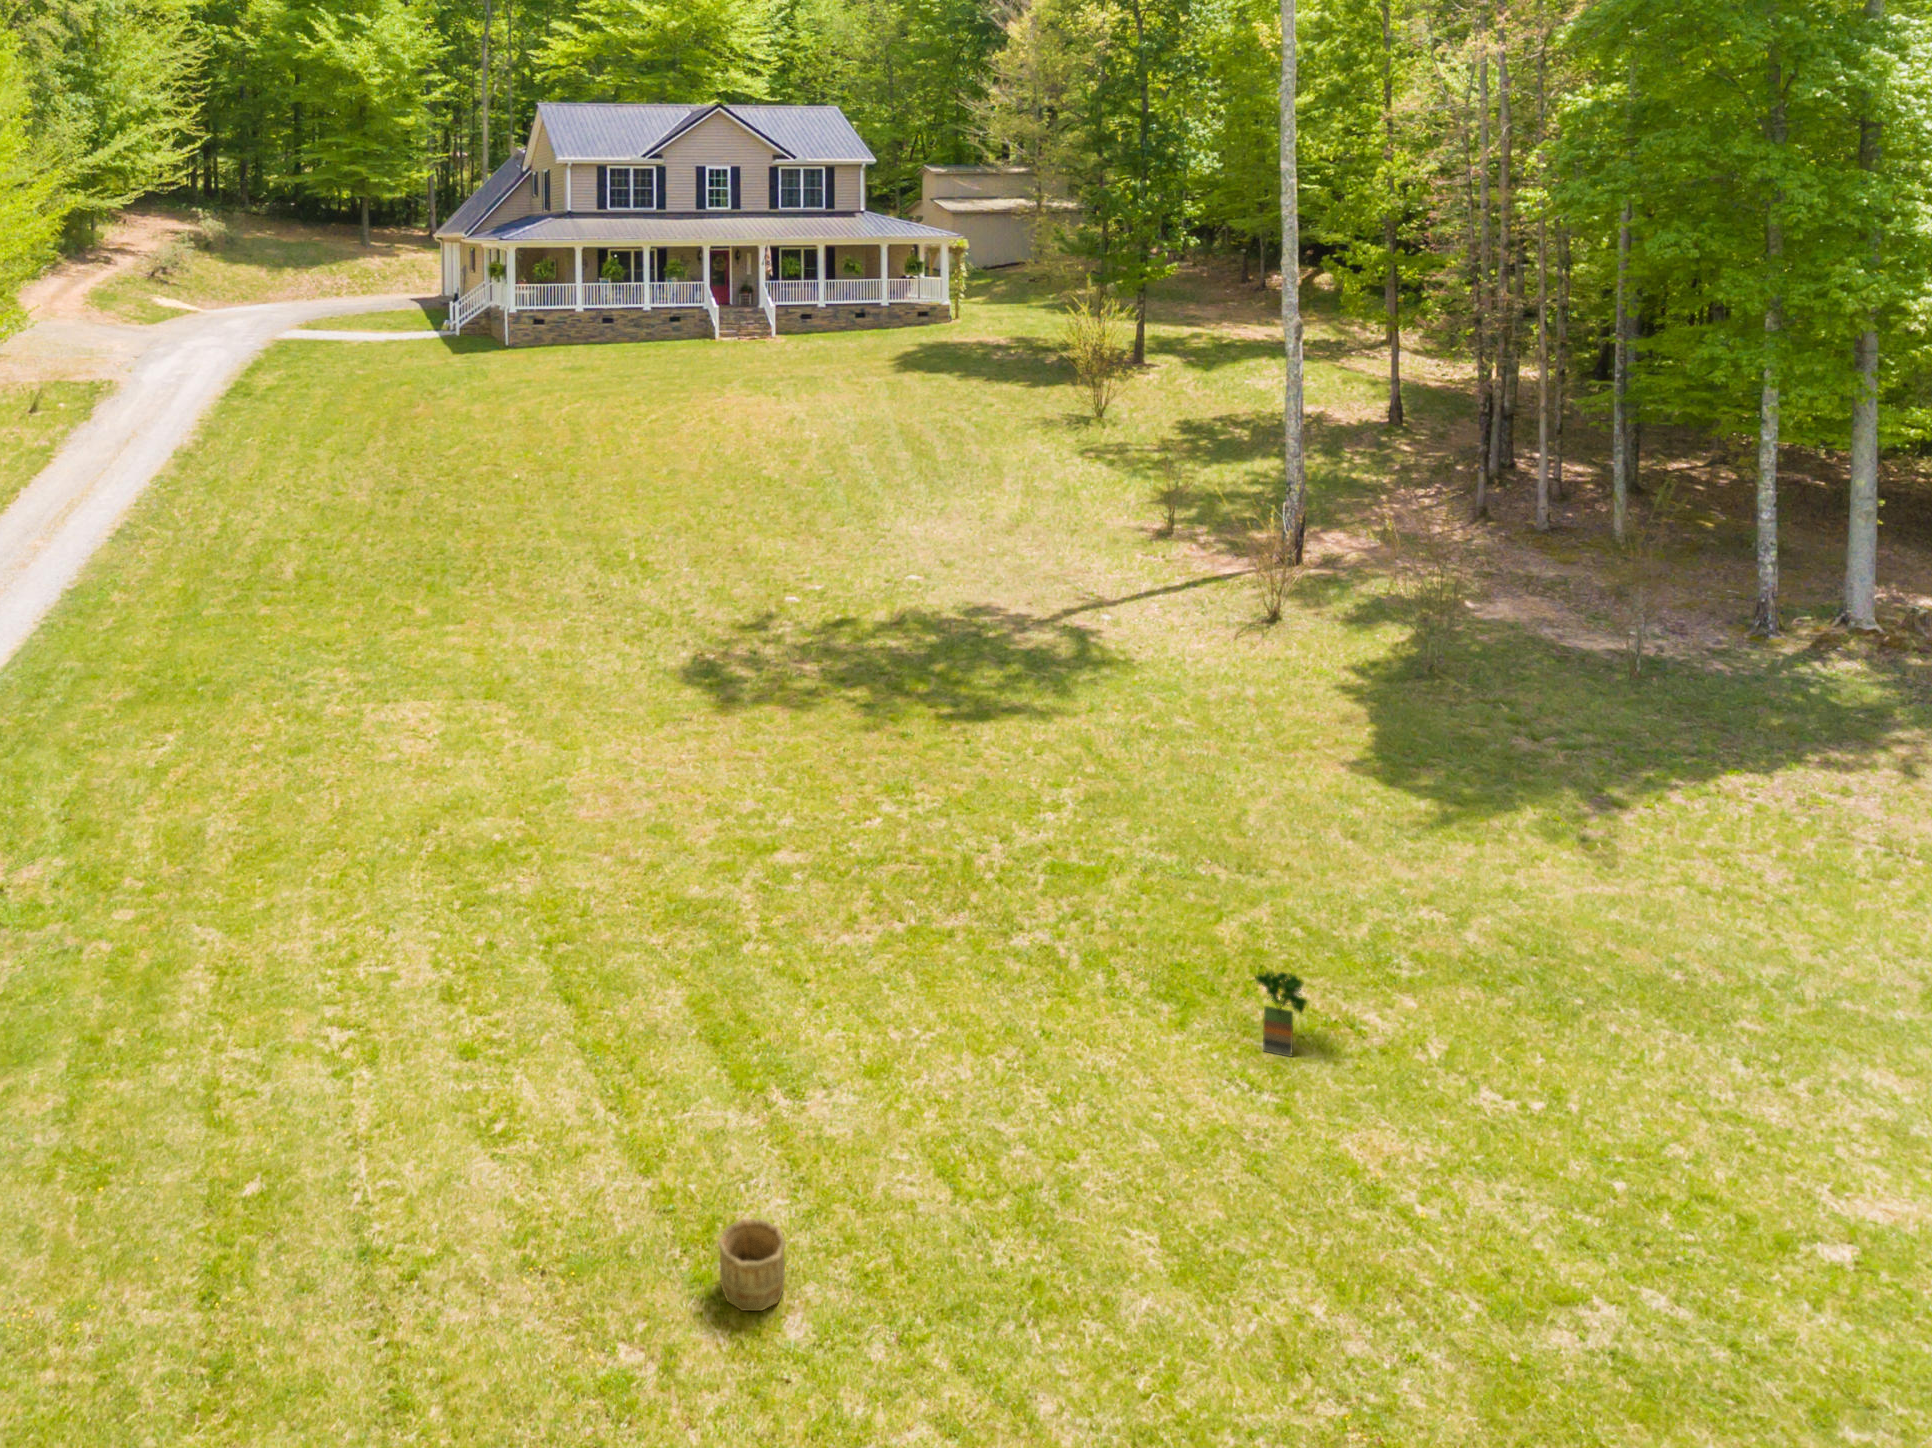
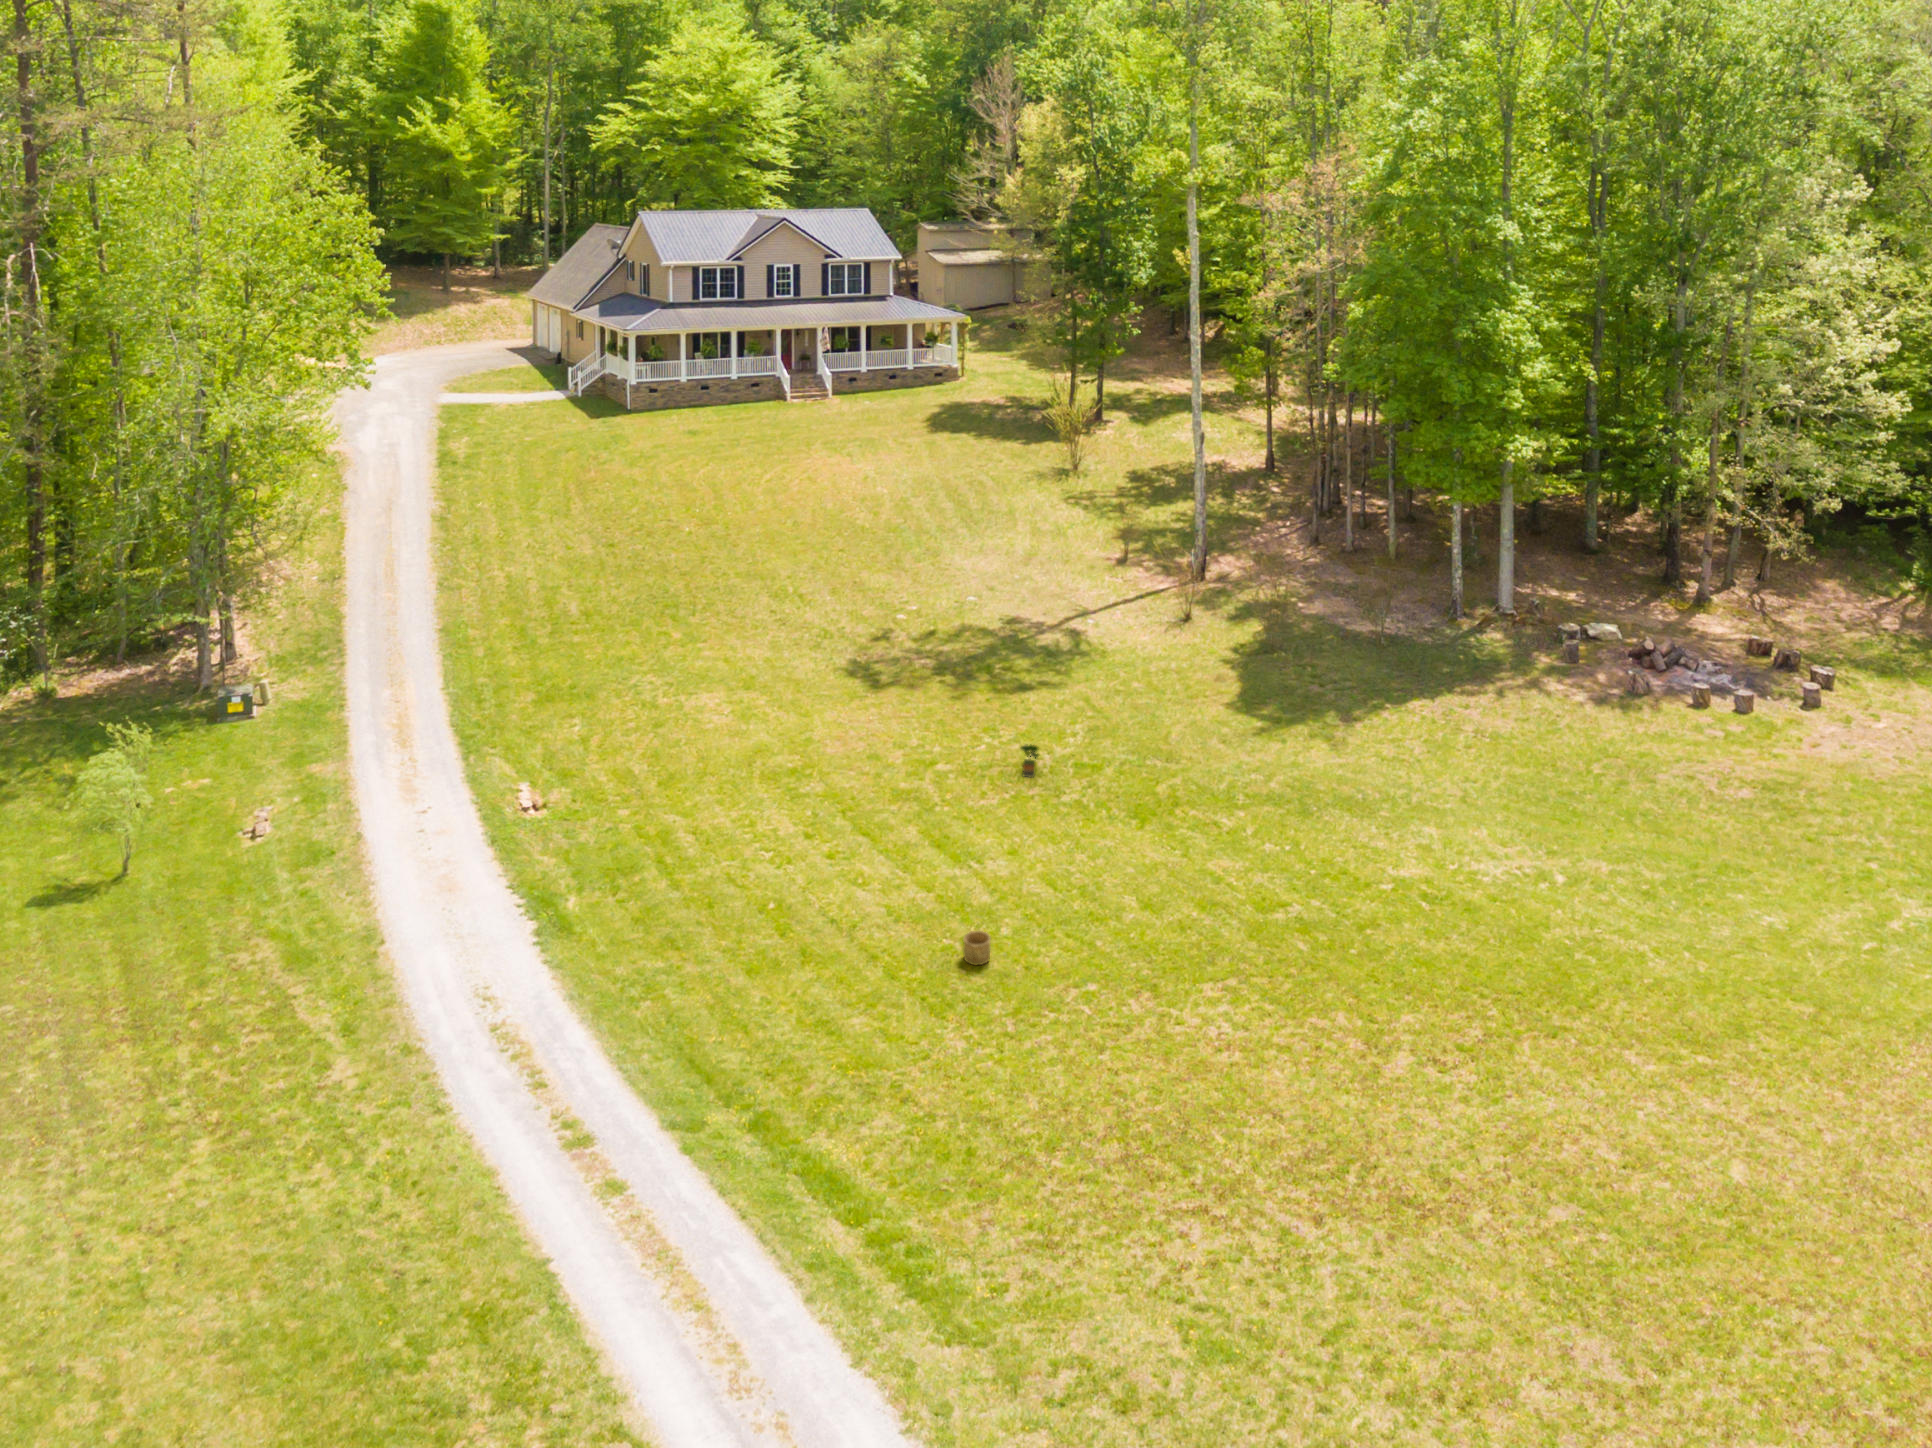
potted tree: present [1255,971,1307,1056] -> present [1021,744,1039,777]

